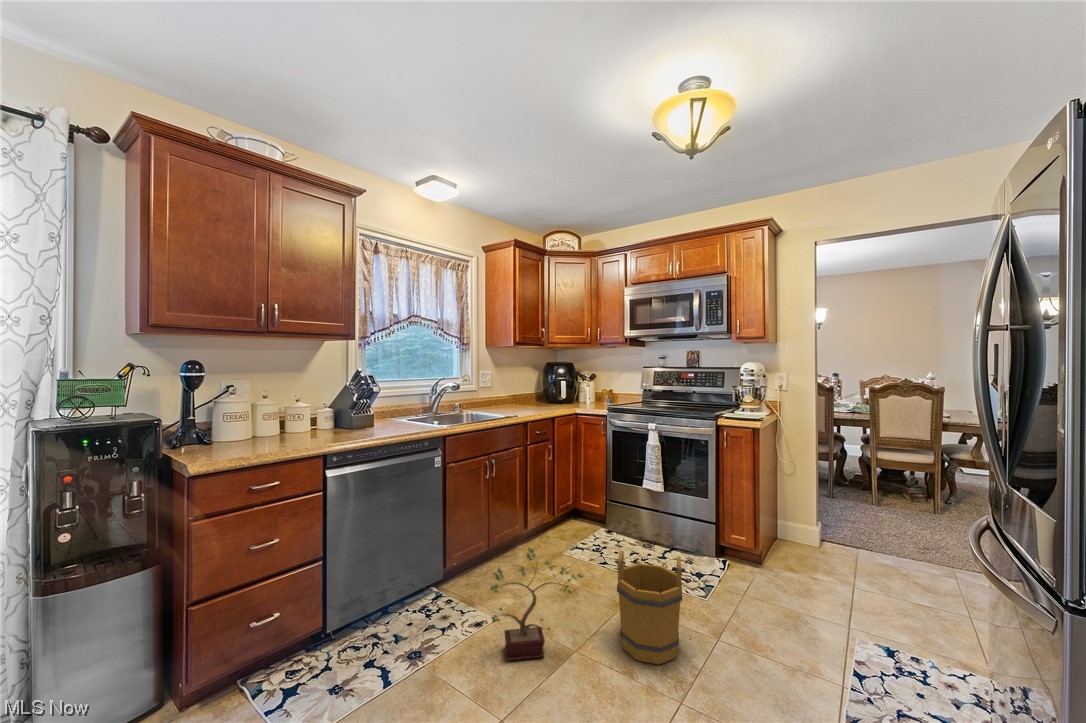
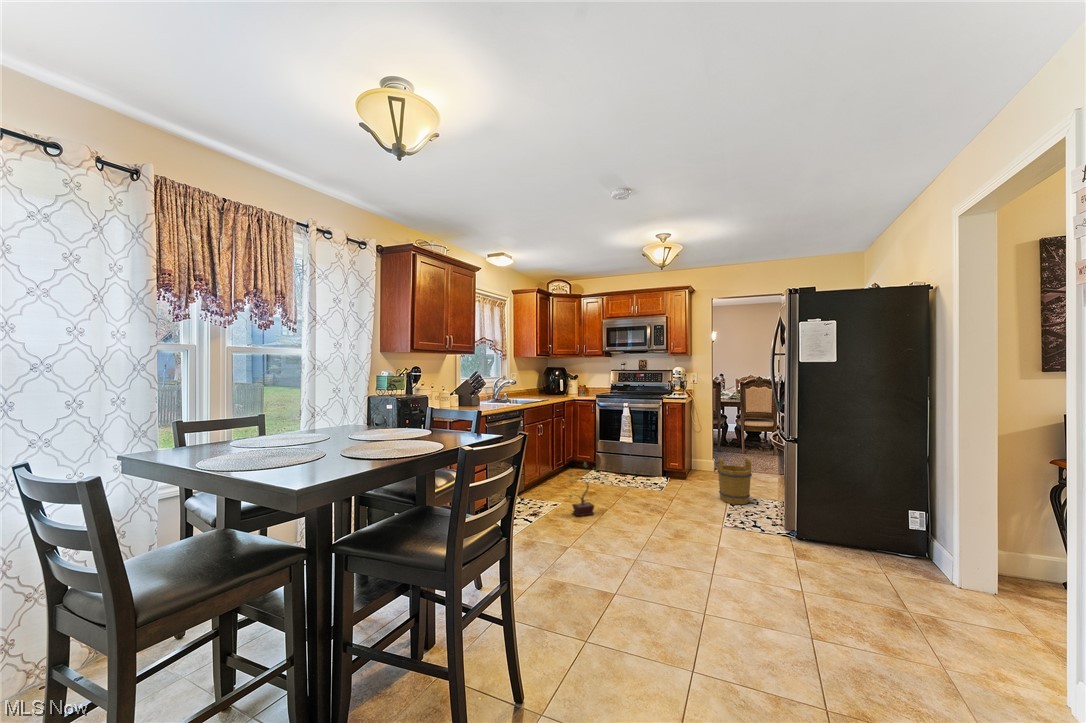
bucket: present [615,550,685,664] -> present [717,458,752,504]

